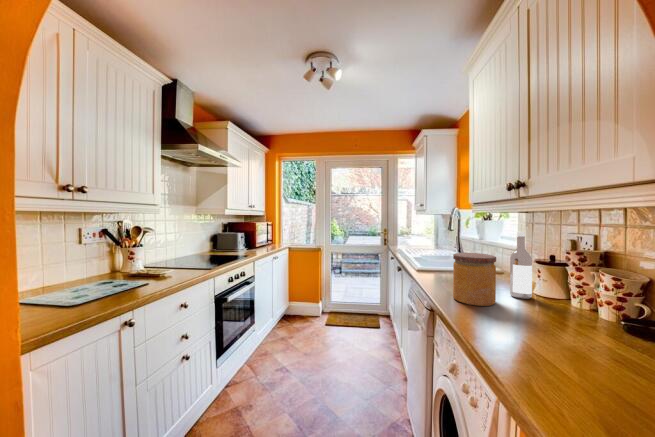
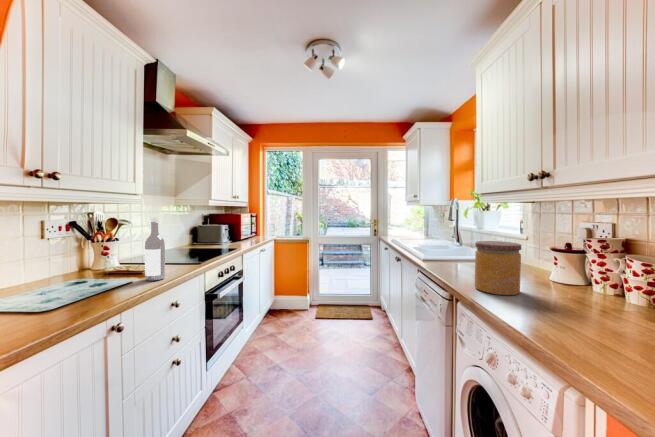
wine bottle: present [510,232,532,299] -> present [145,218,165,281]

